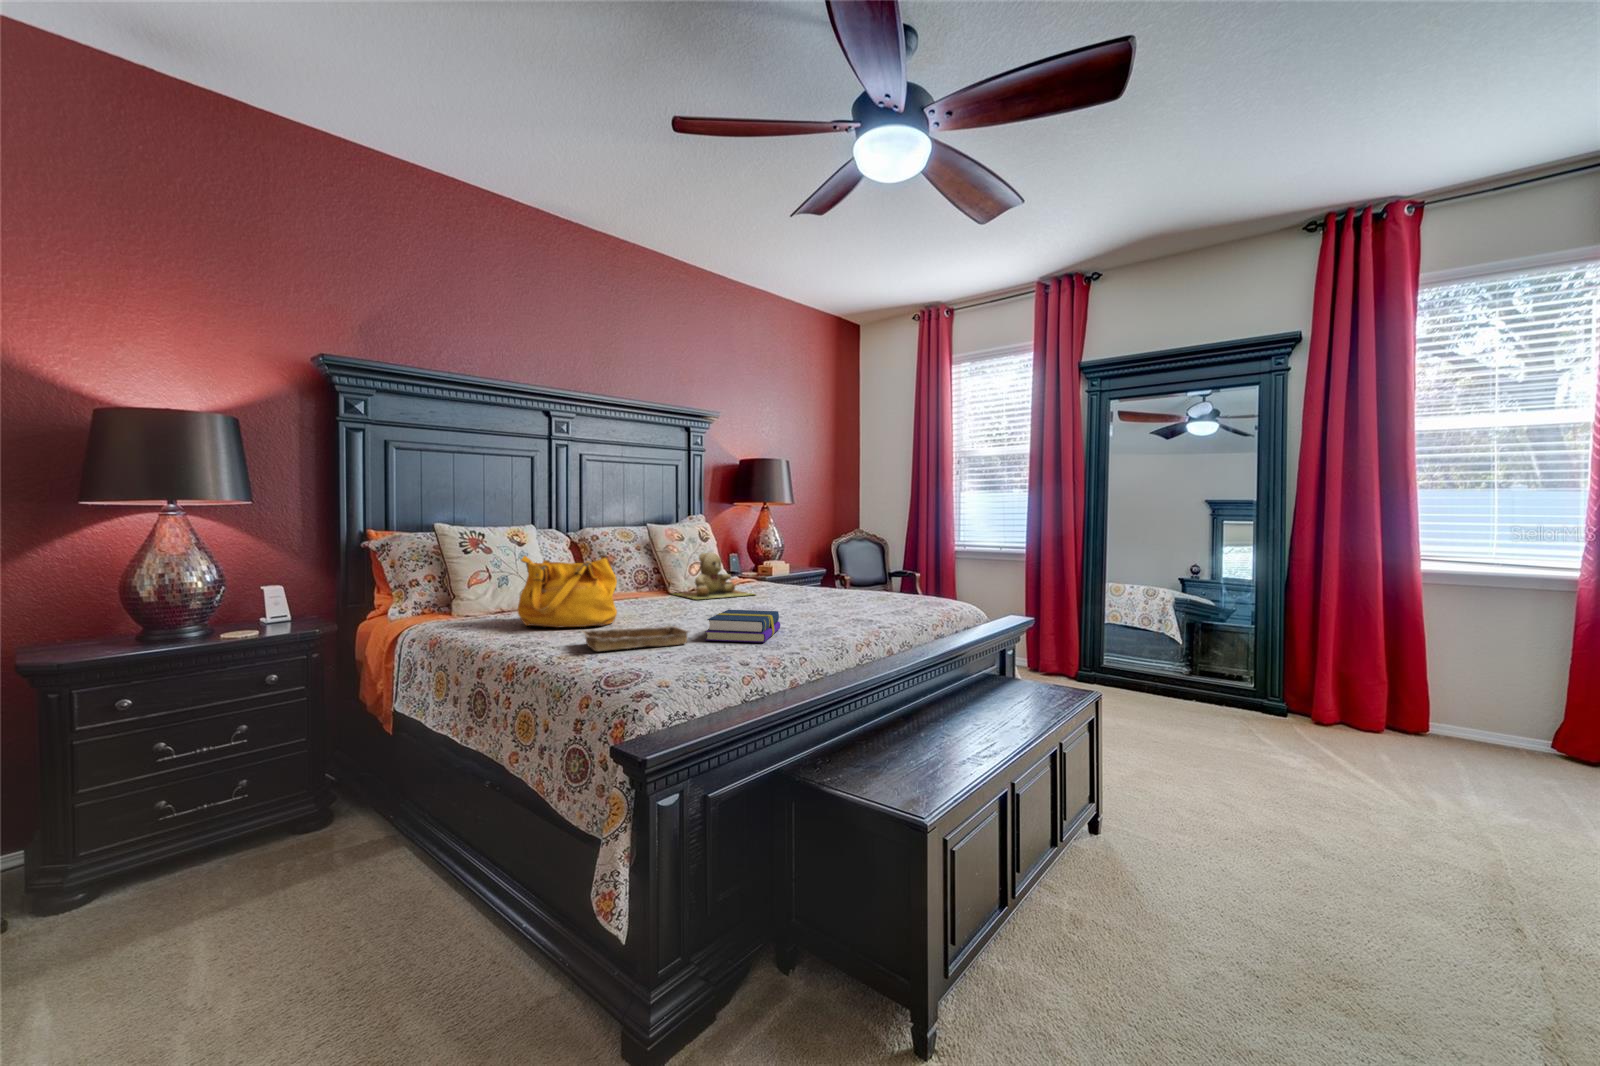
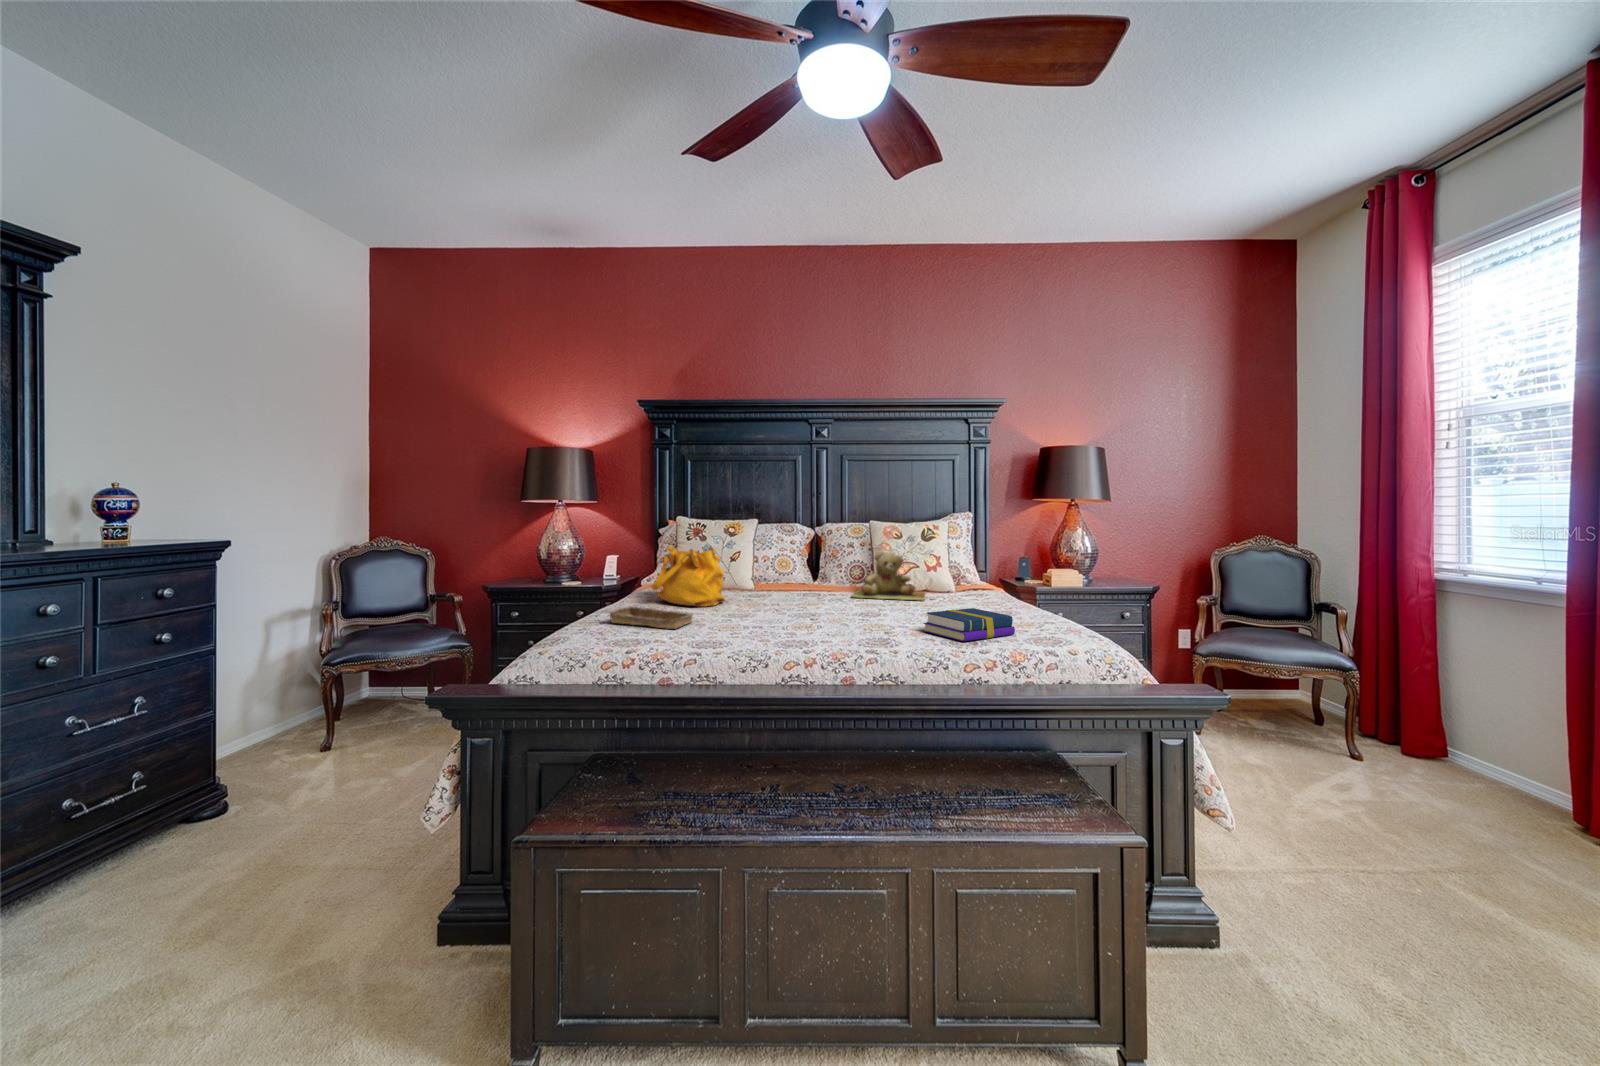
book: present [705,610,780,642] -> present [923,608,1015,641]

